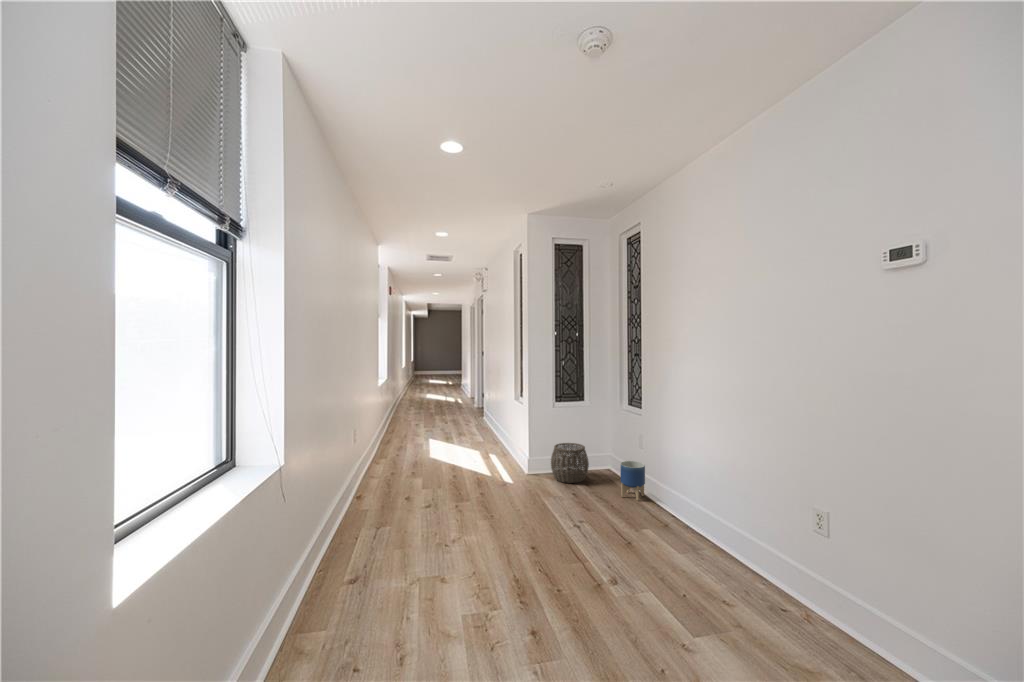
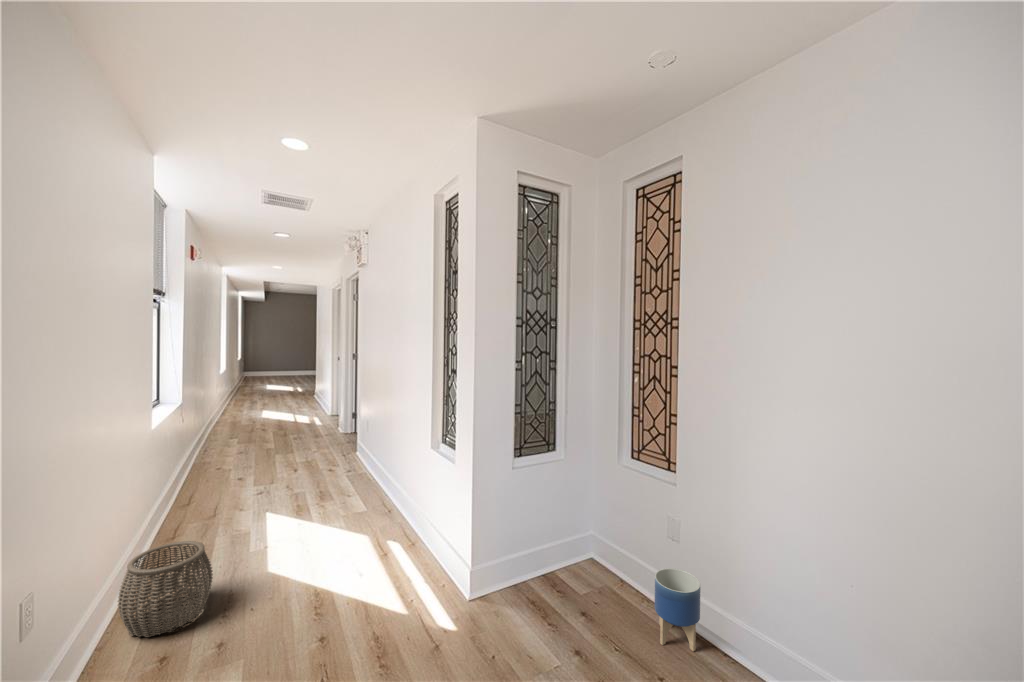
woven basket: present [551,443,589,483] -> present [118,541,213,637]

